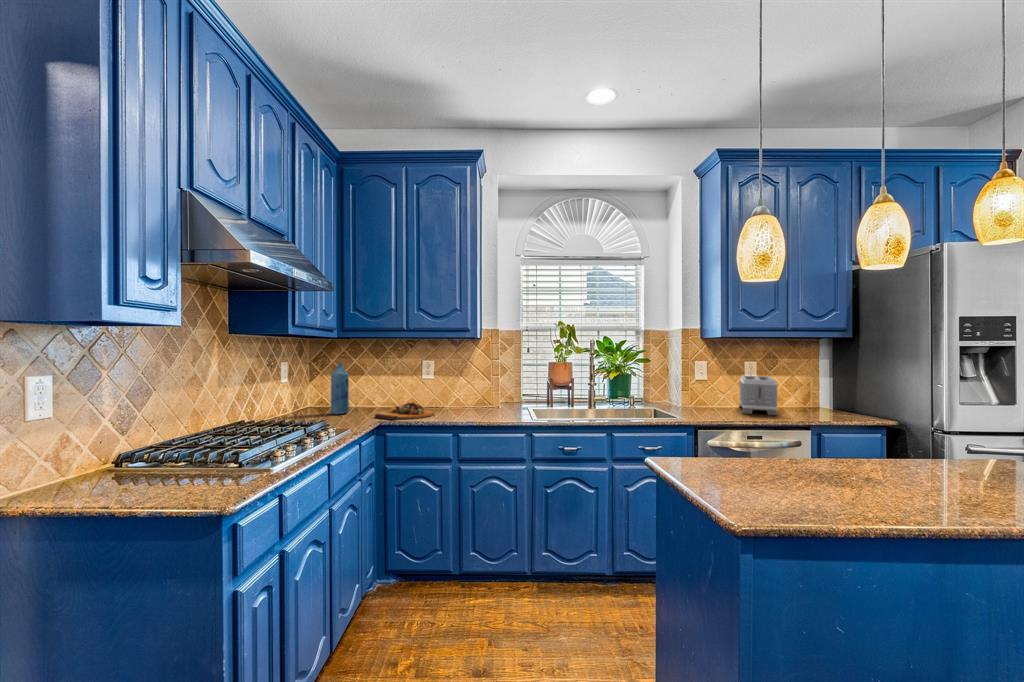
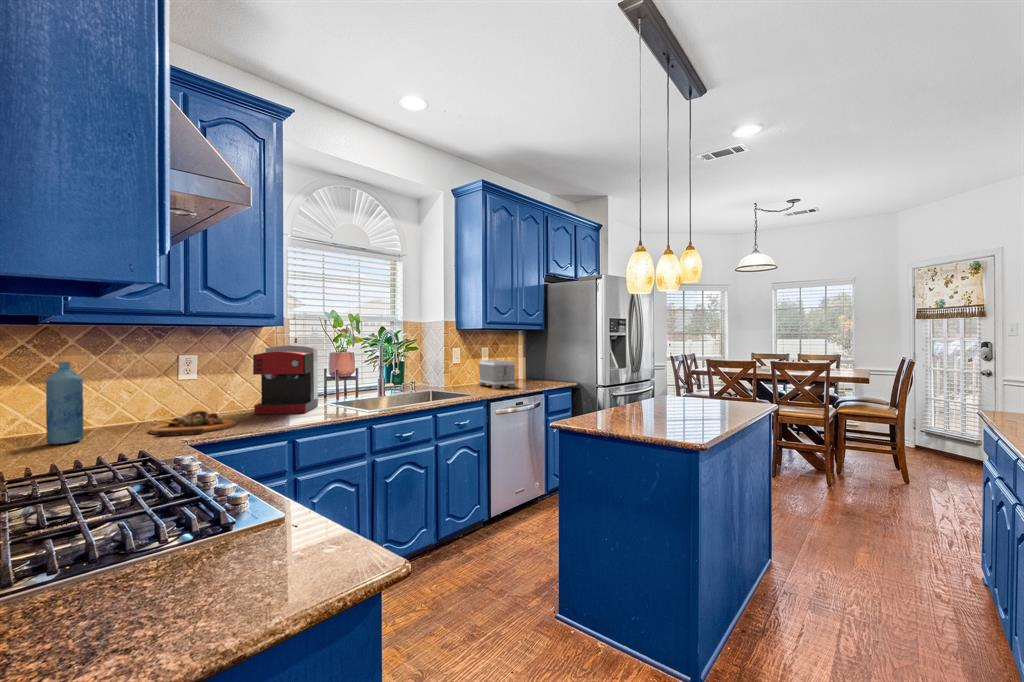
coffee maker: none [464,354,522,414] -> present [253,345,318,415]

